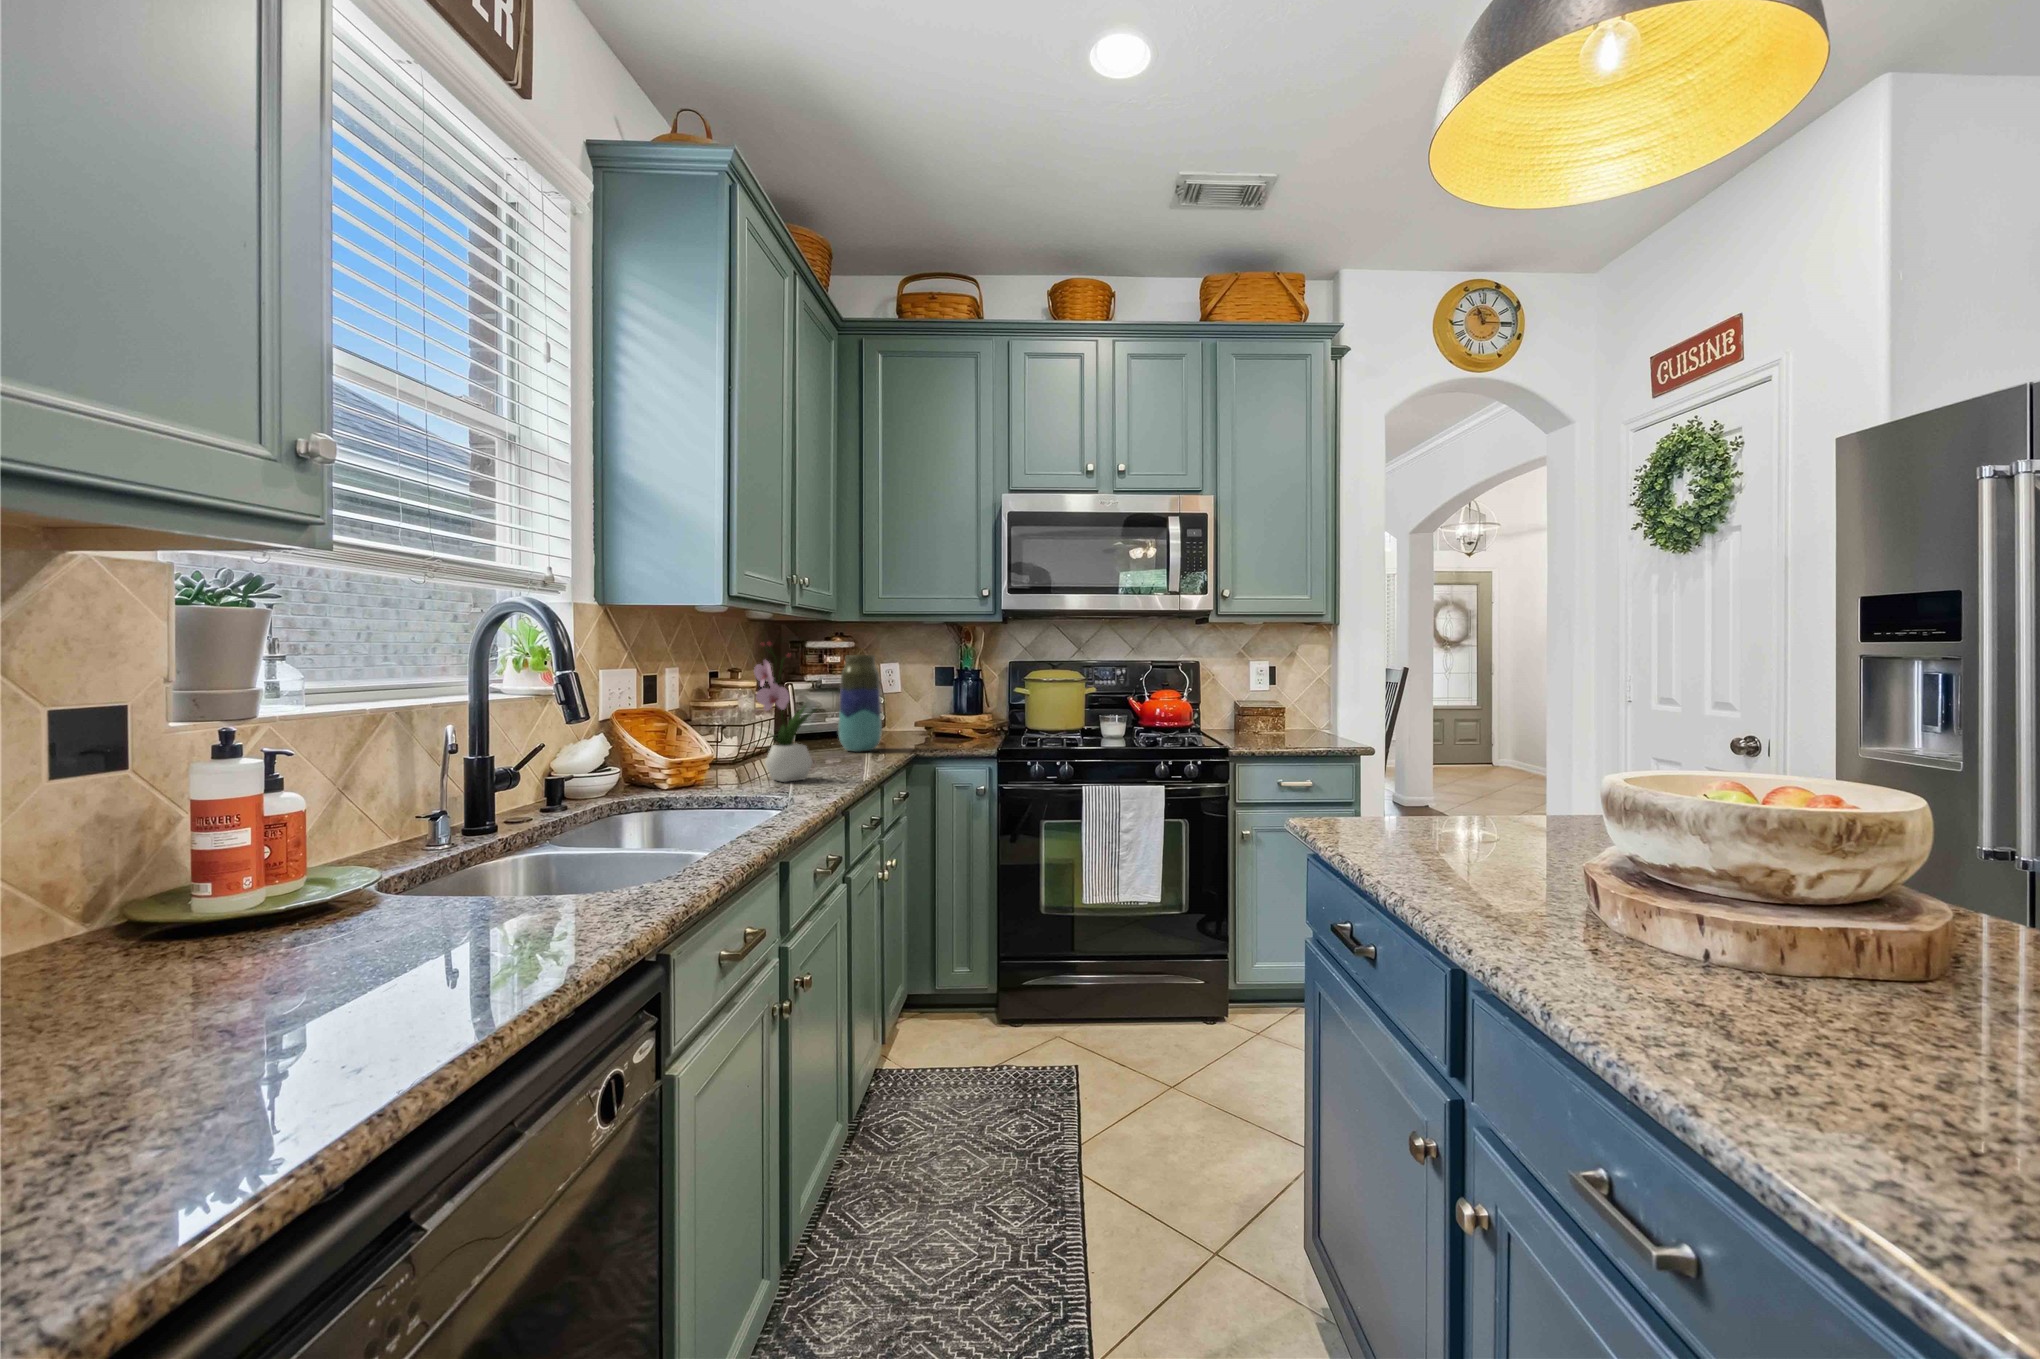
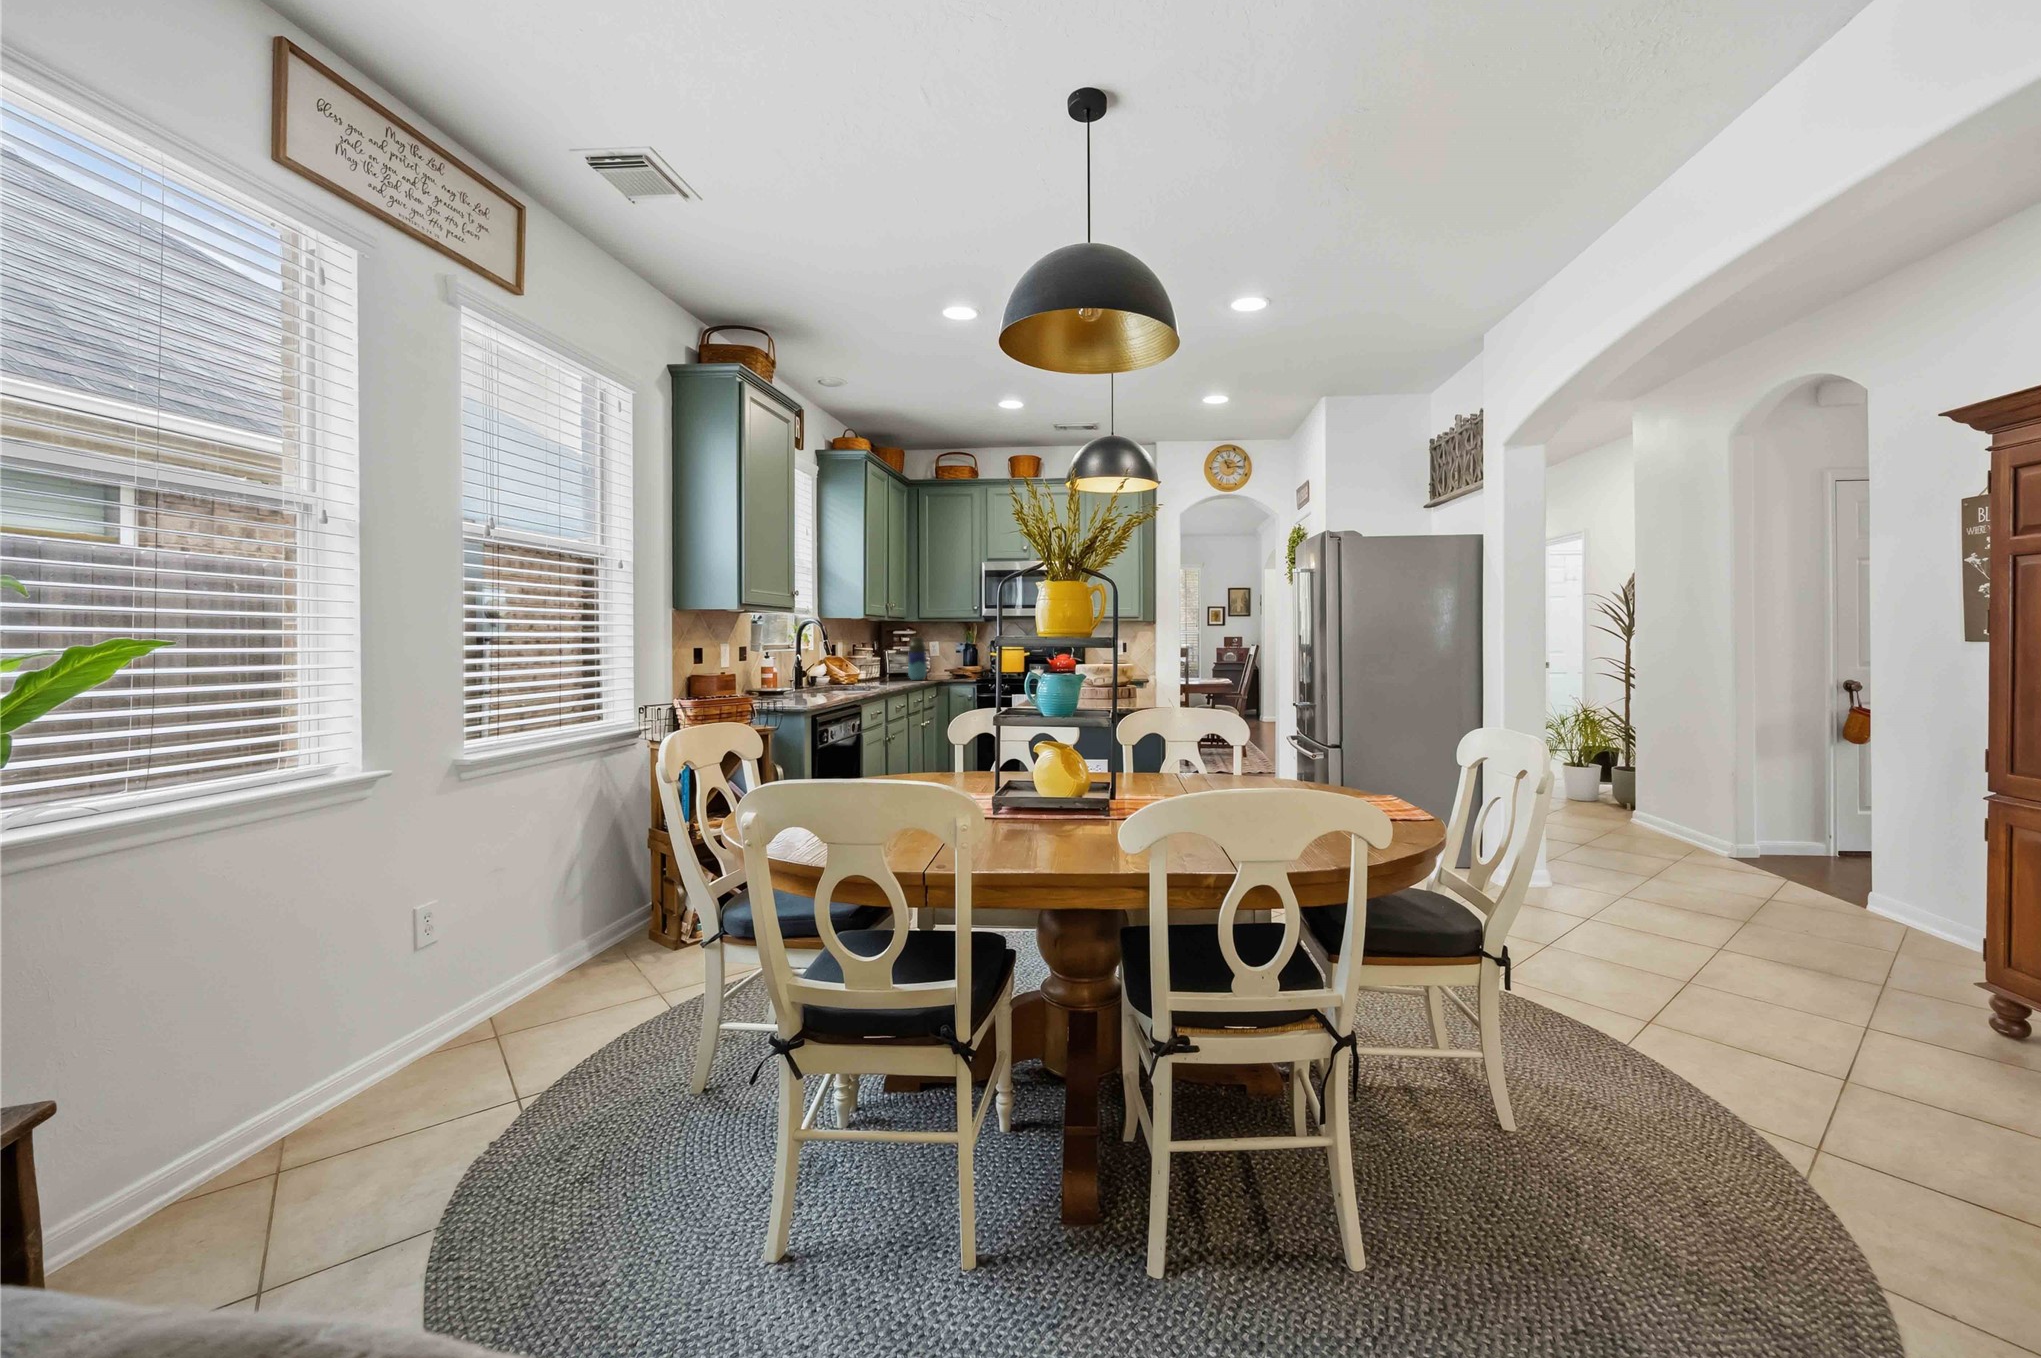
flower arrangement: present [754,642,819,782] -> none [875,631,899,684]

